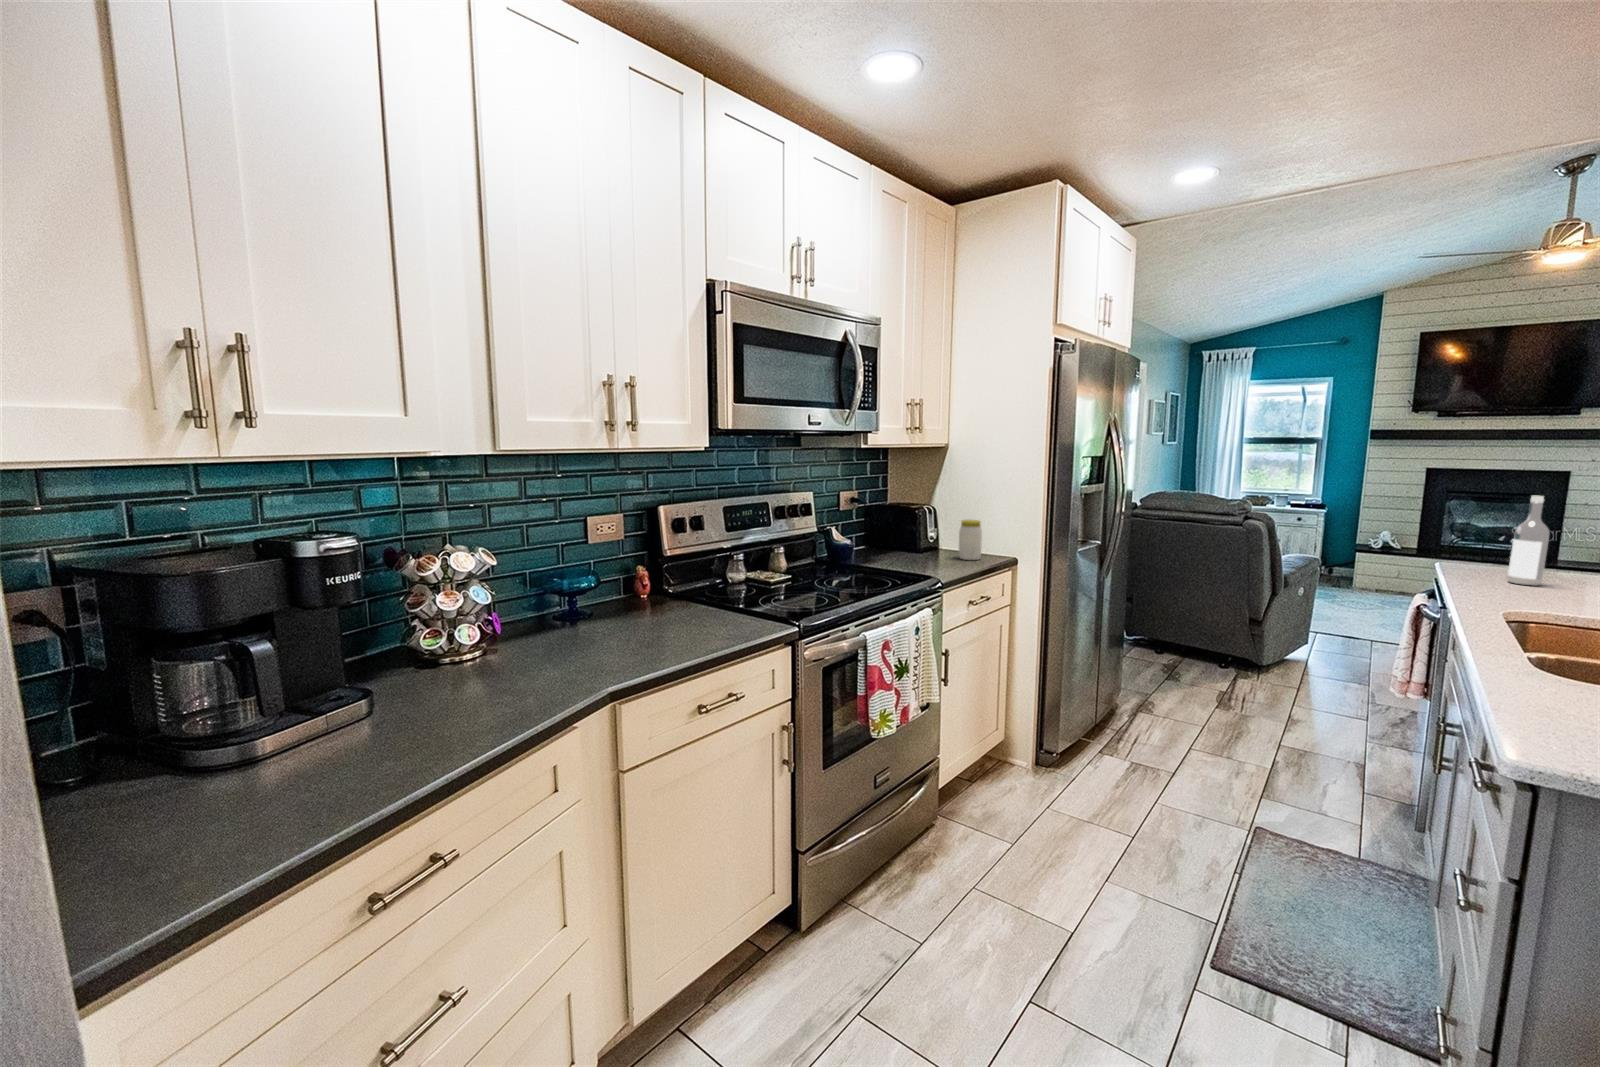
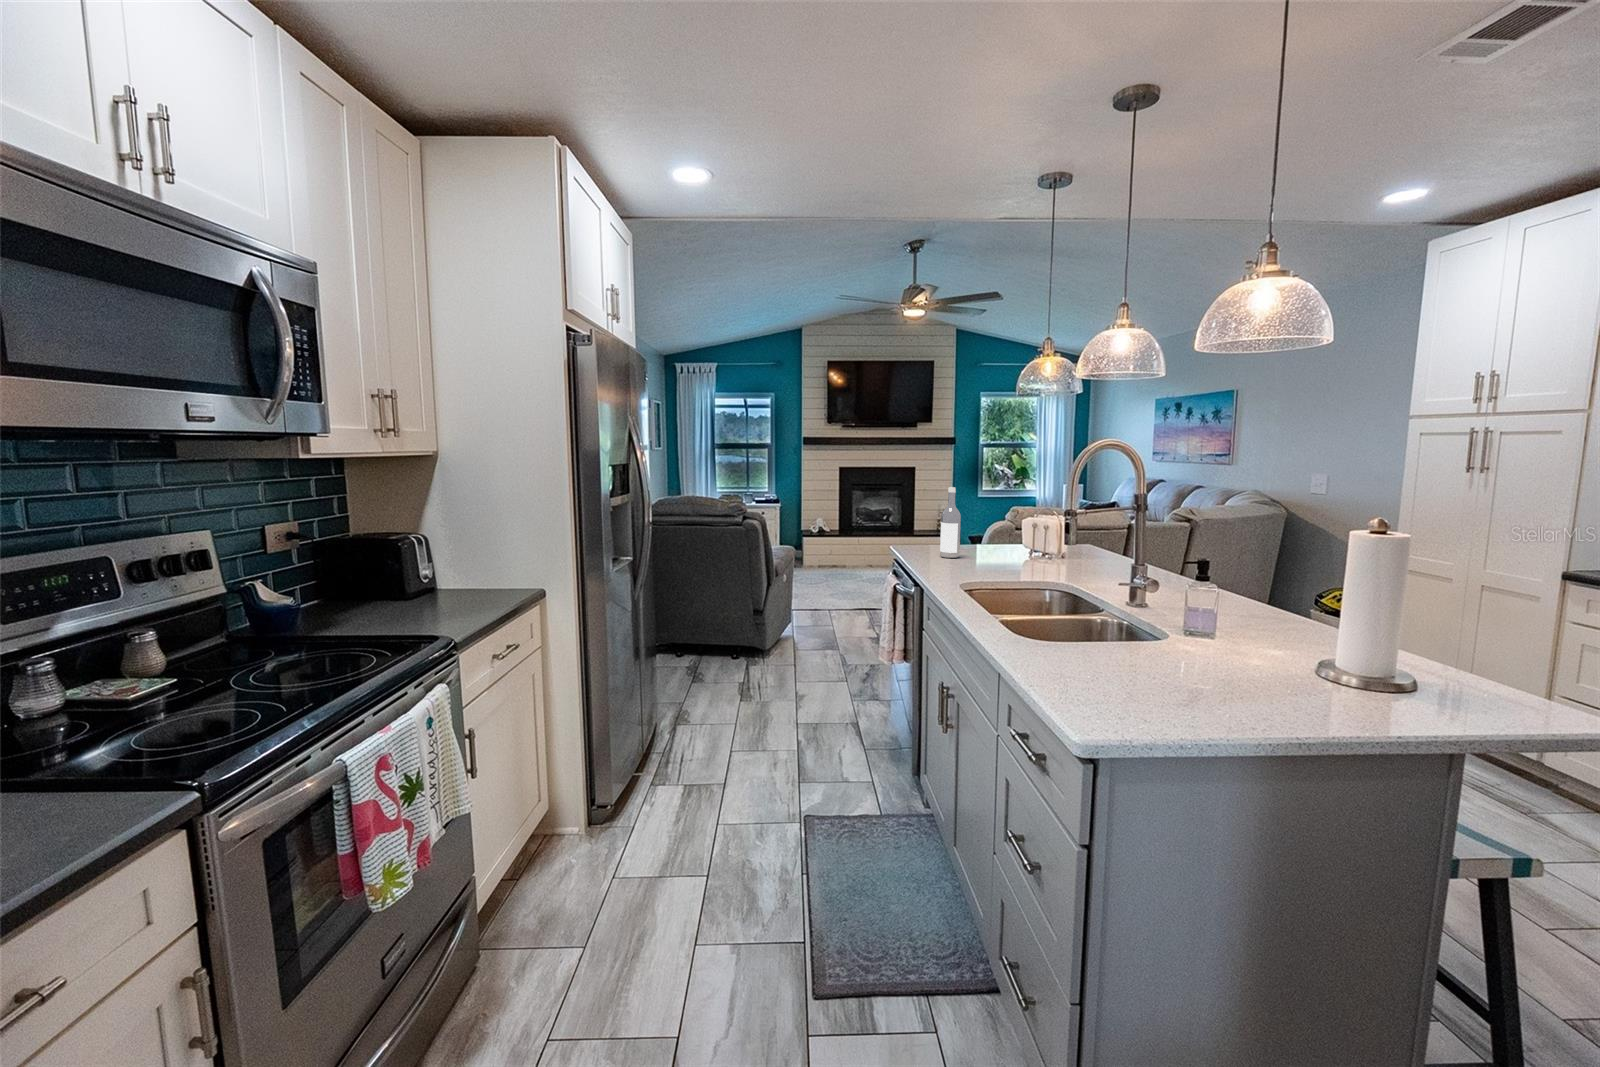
jar: present [959,520,982,560] -> none [467,548,500,601]

